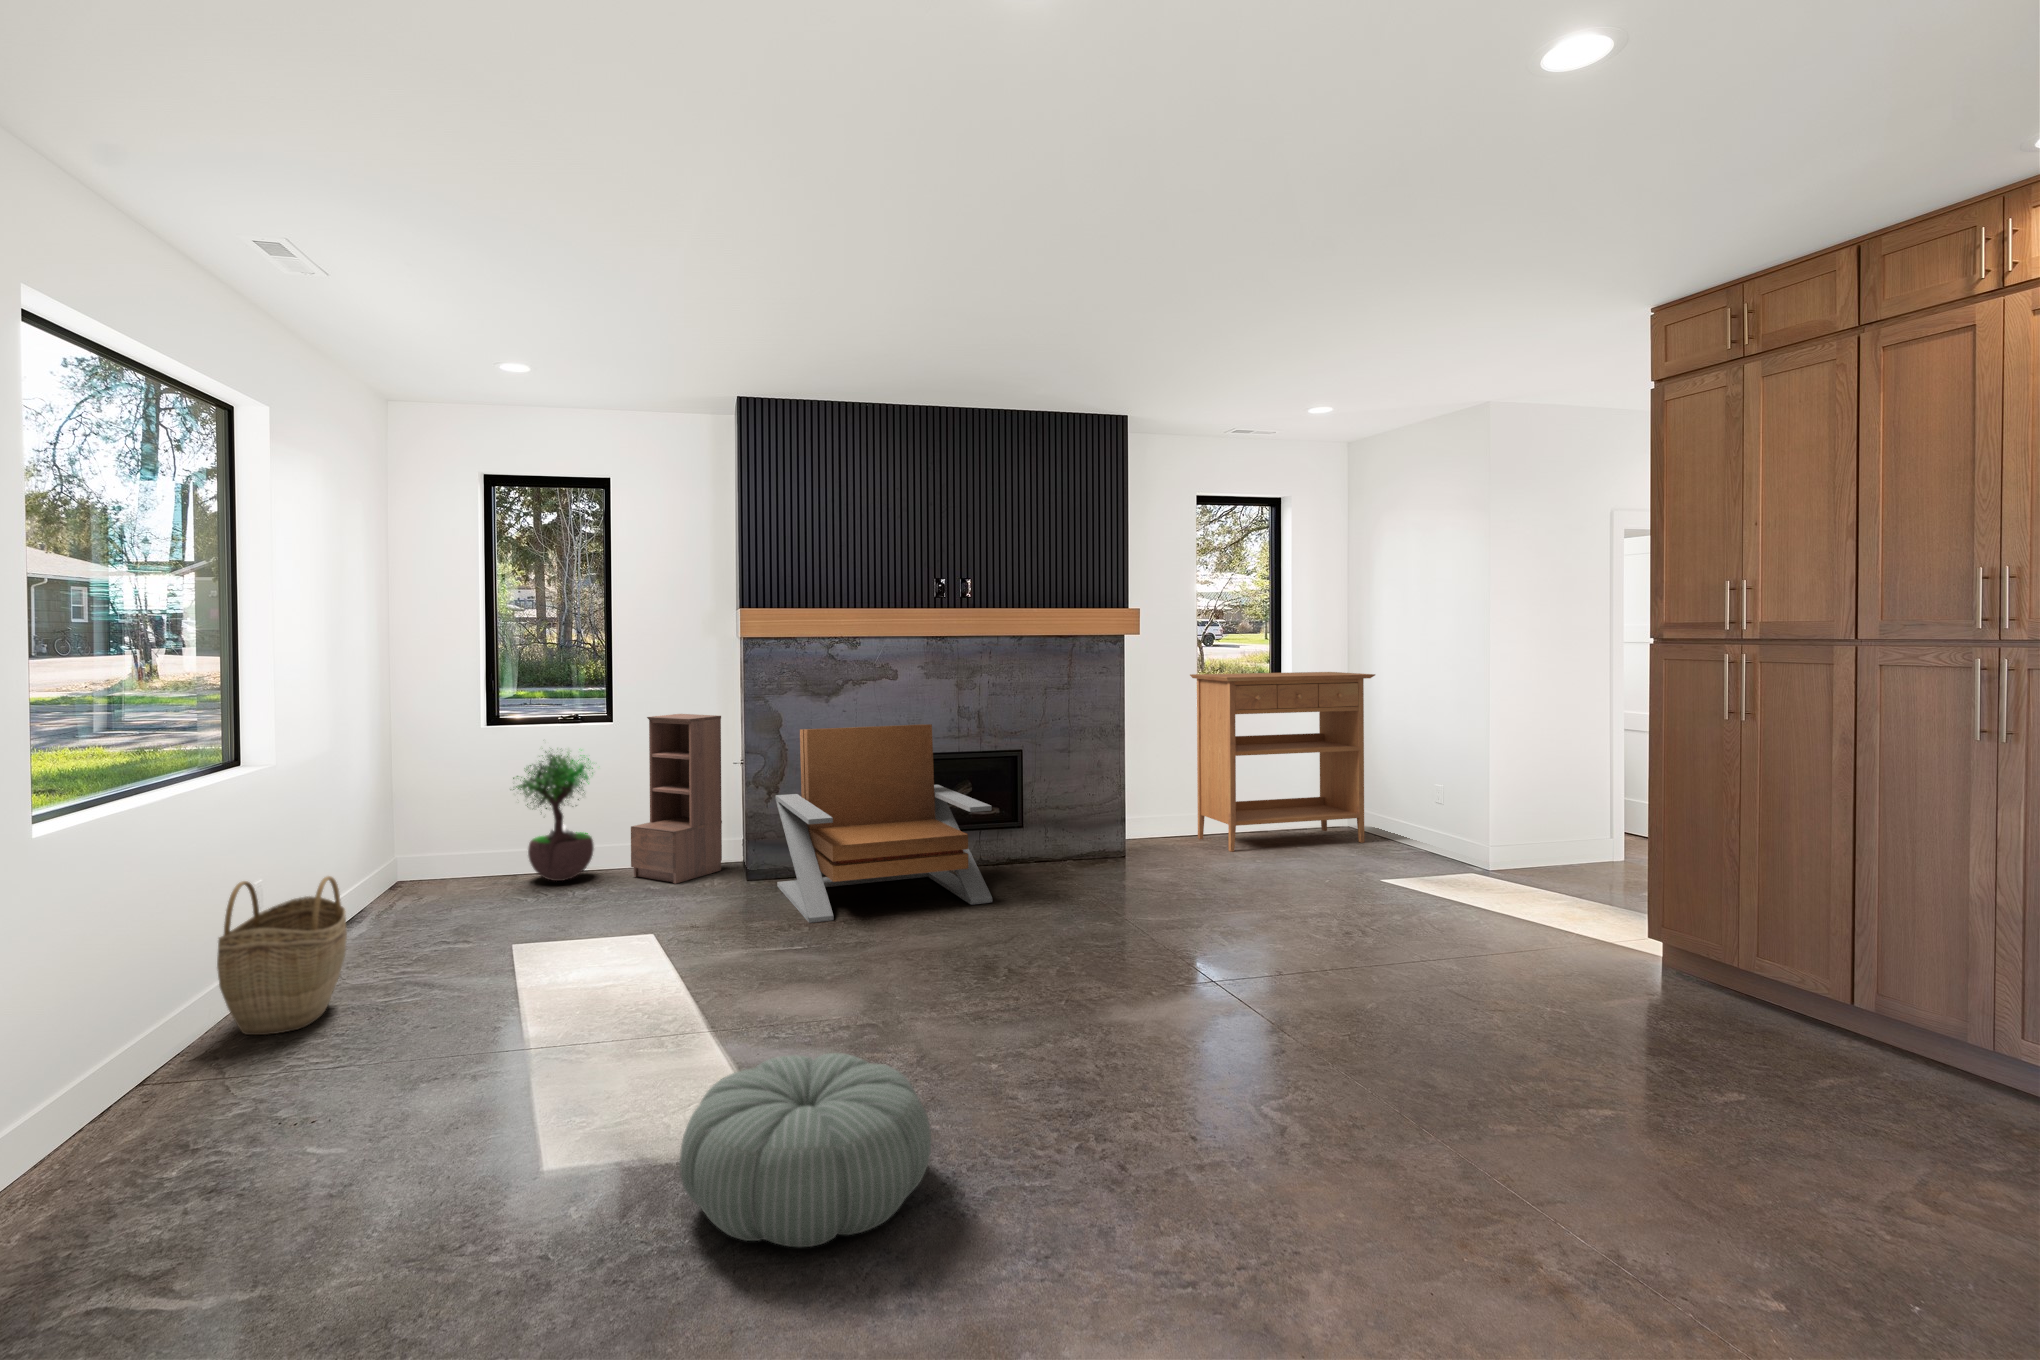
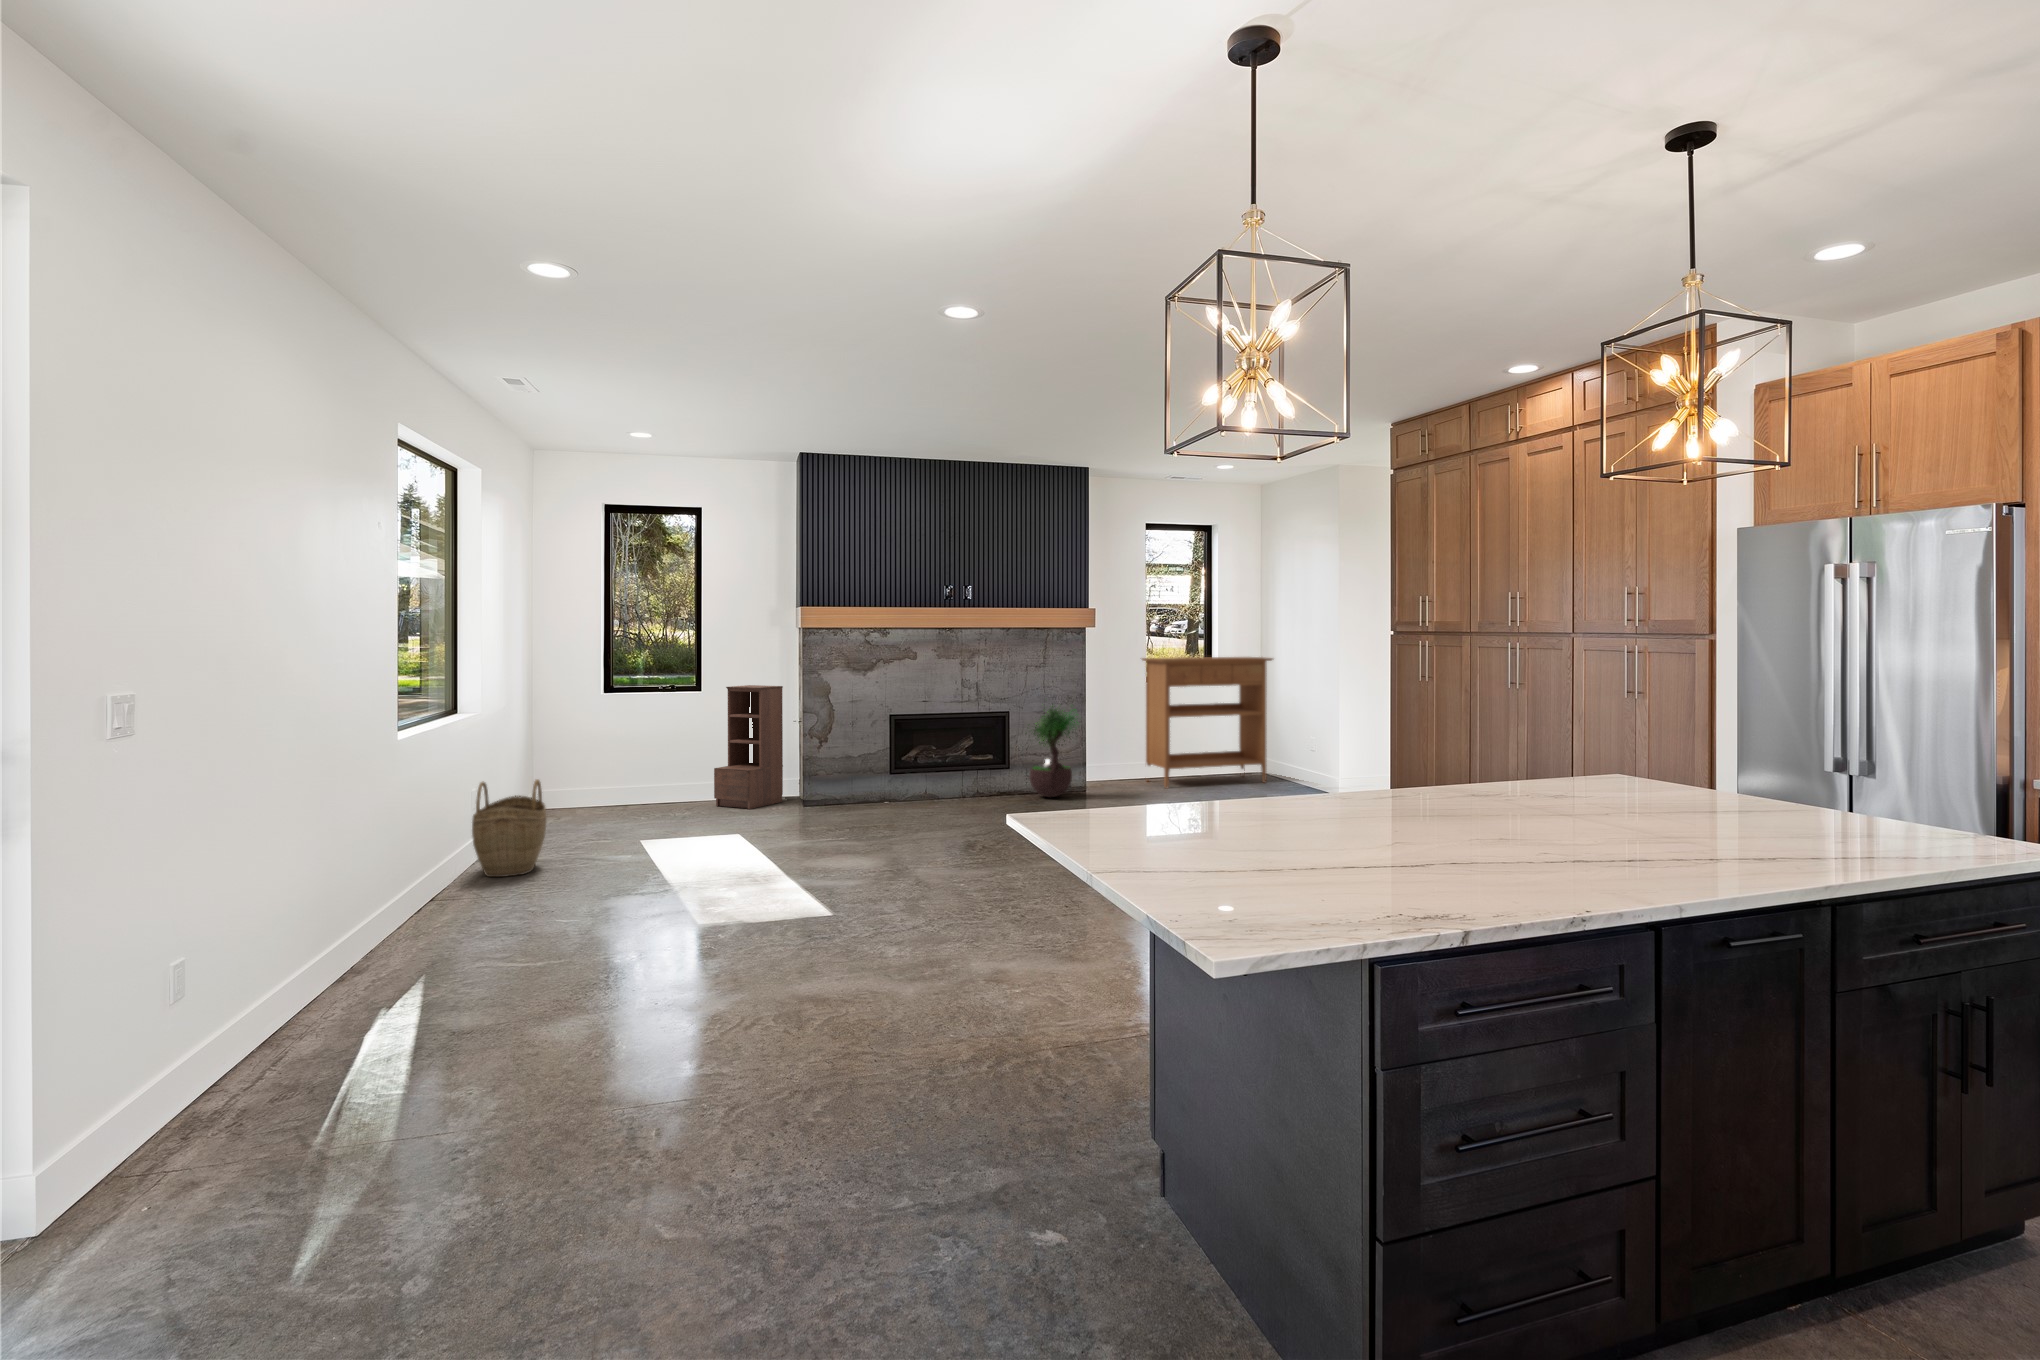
lounge chair: present [776,724,992,923] -> none [825,692,982,827]
potted tree: present [510,750,594,881] -> present [1030,706,1078,797]
pouf: present [680,1053,931,1247] -> none [791,854,924,931]

